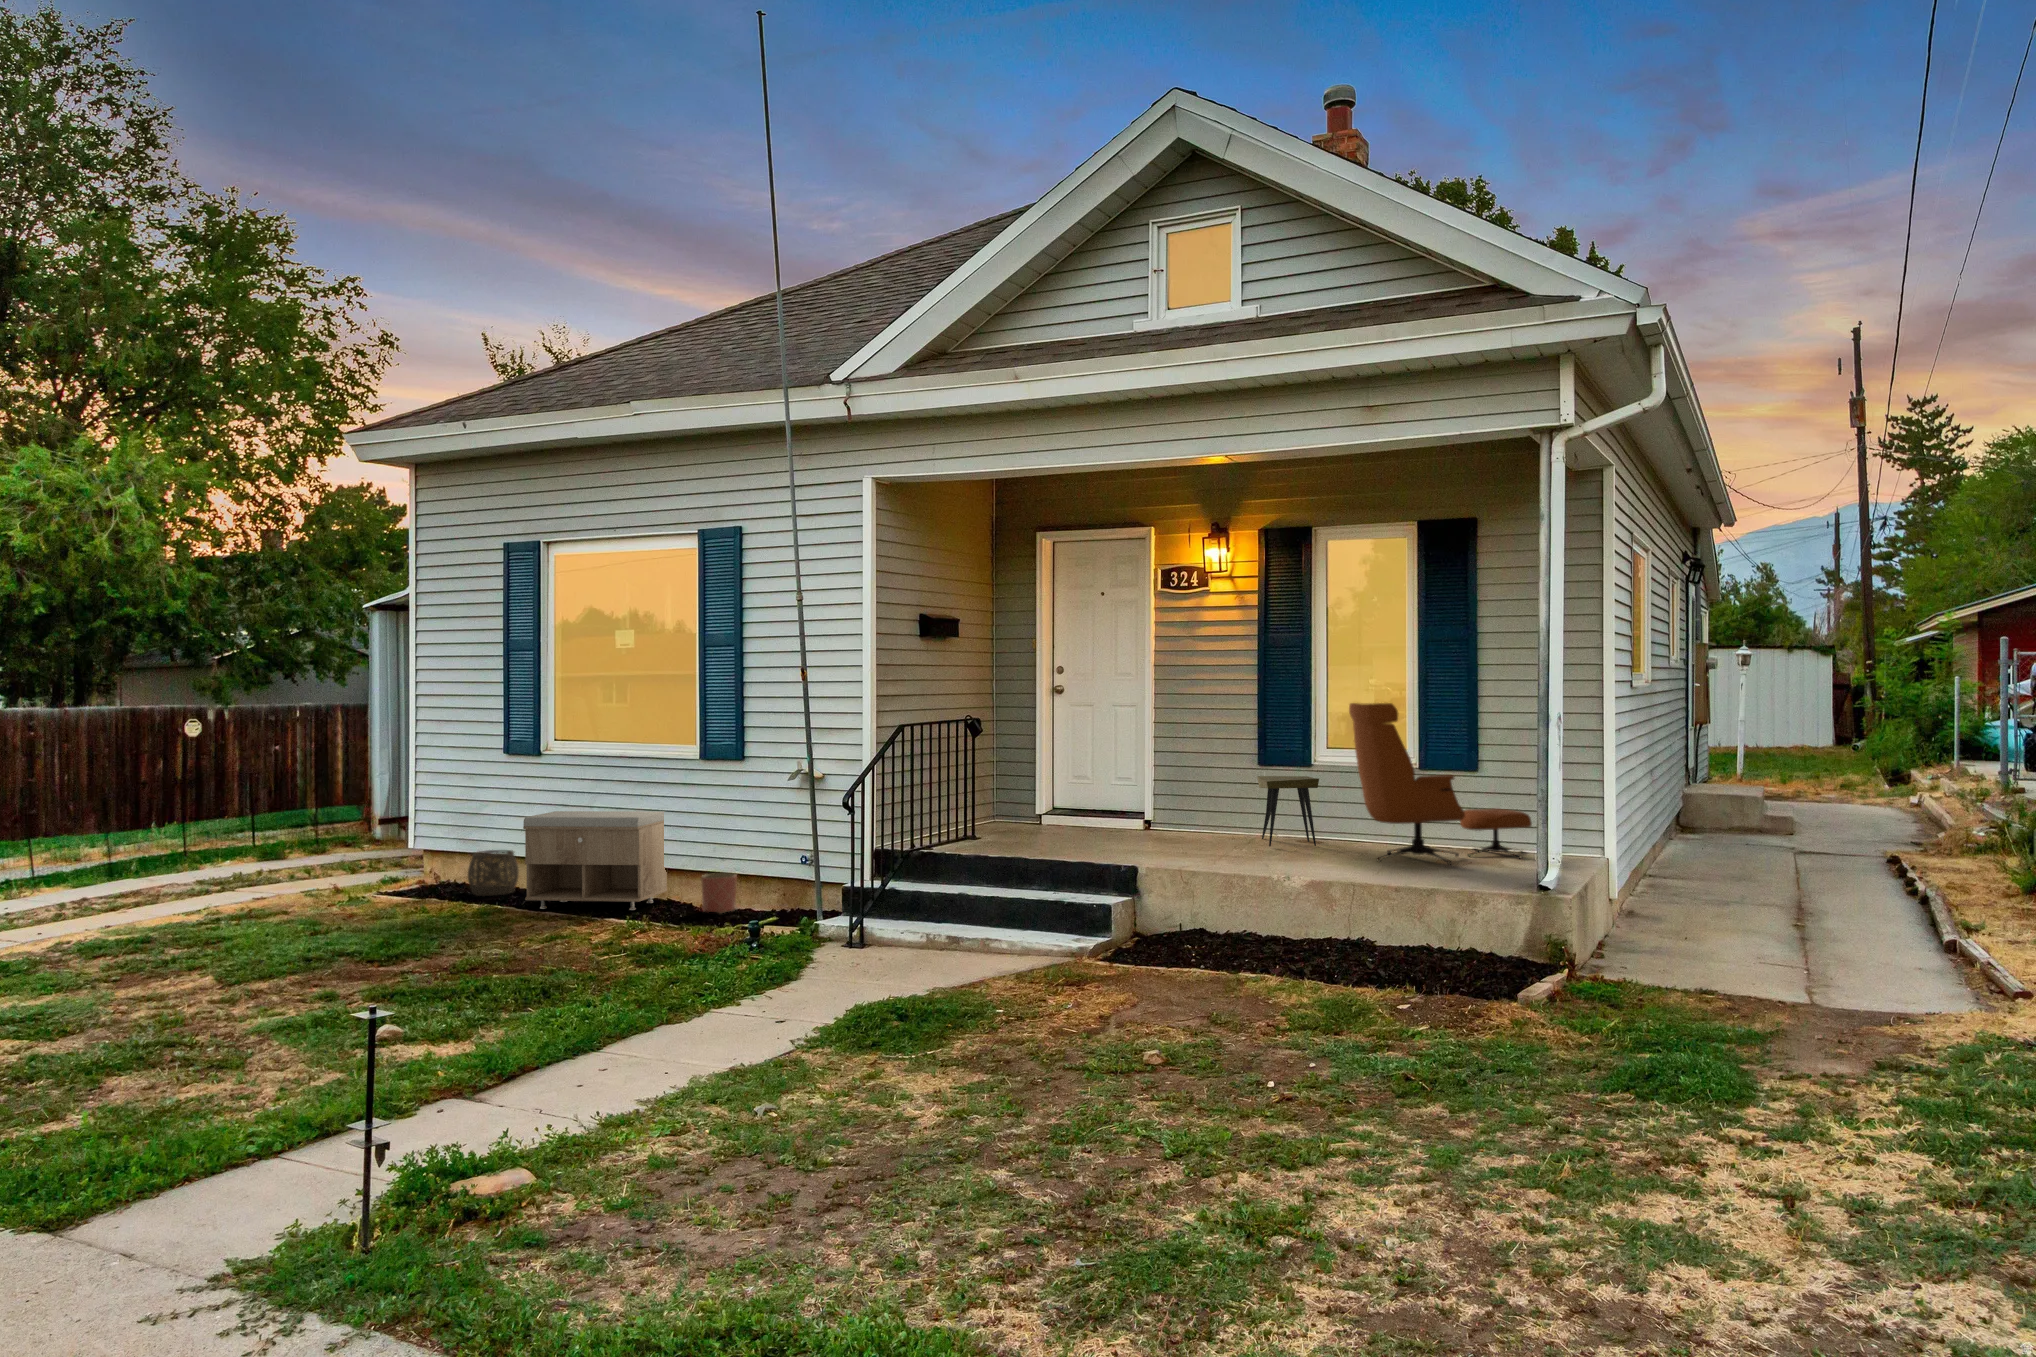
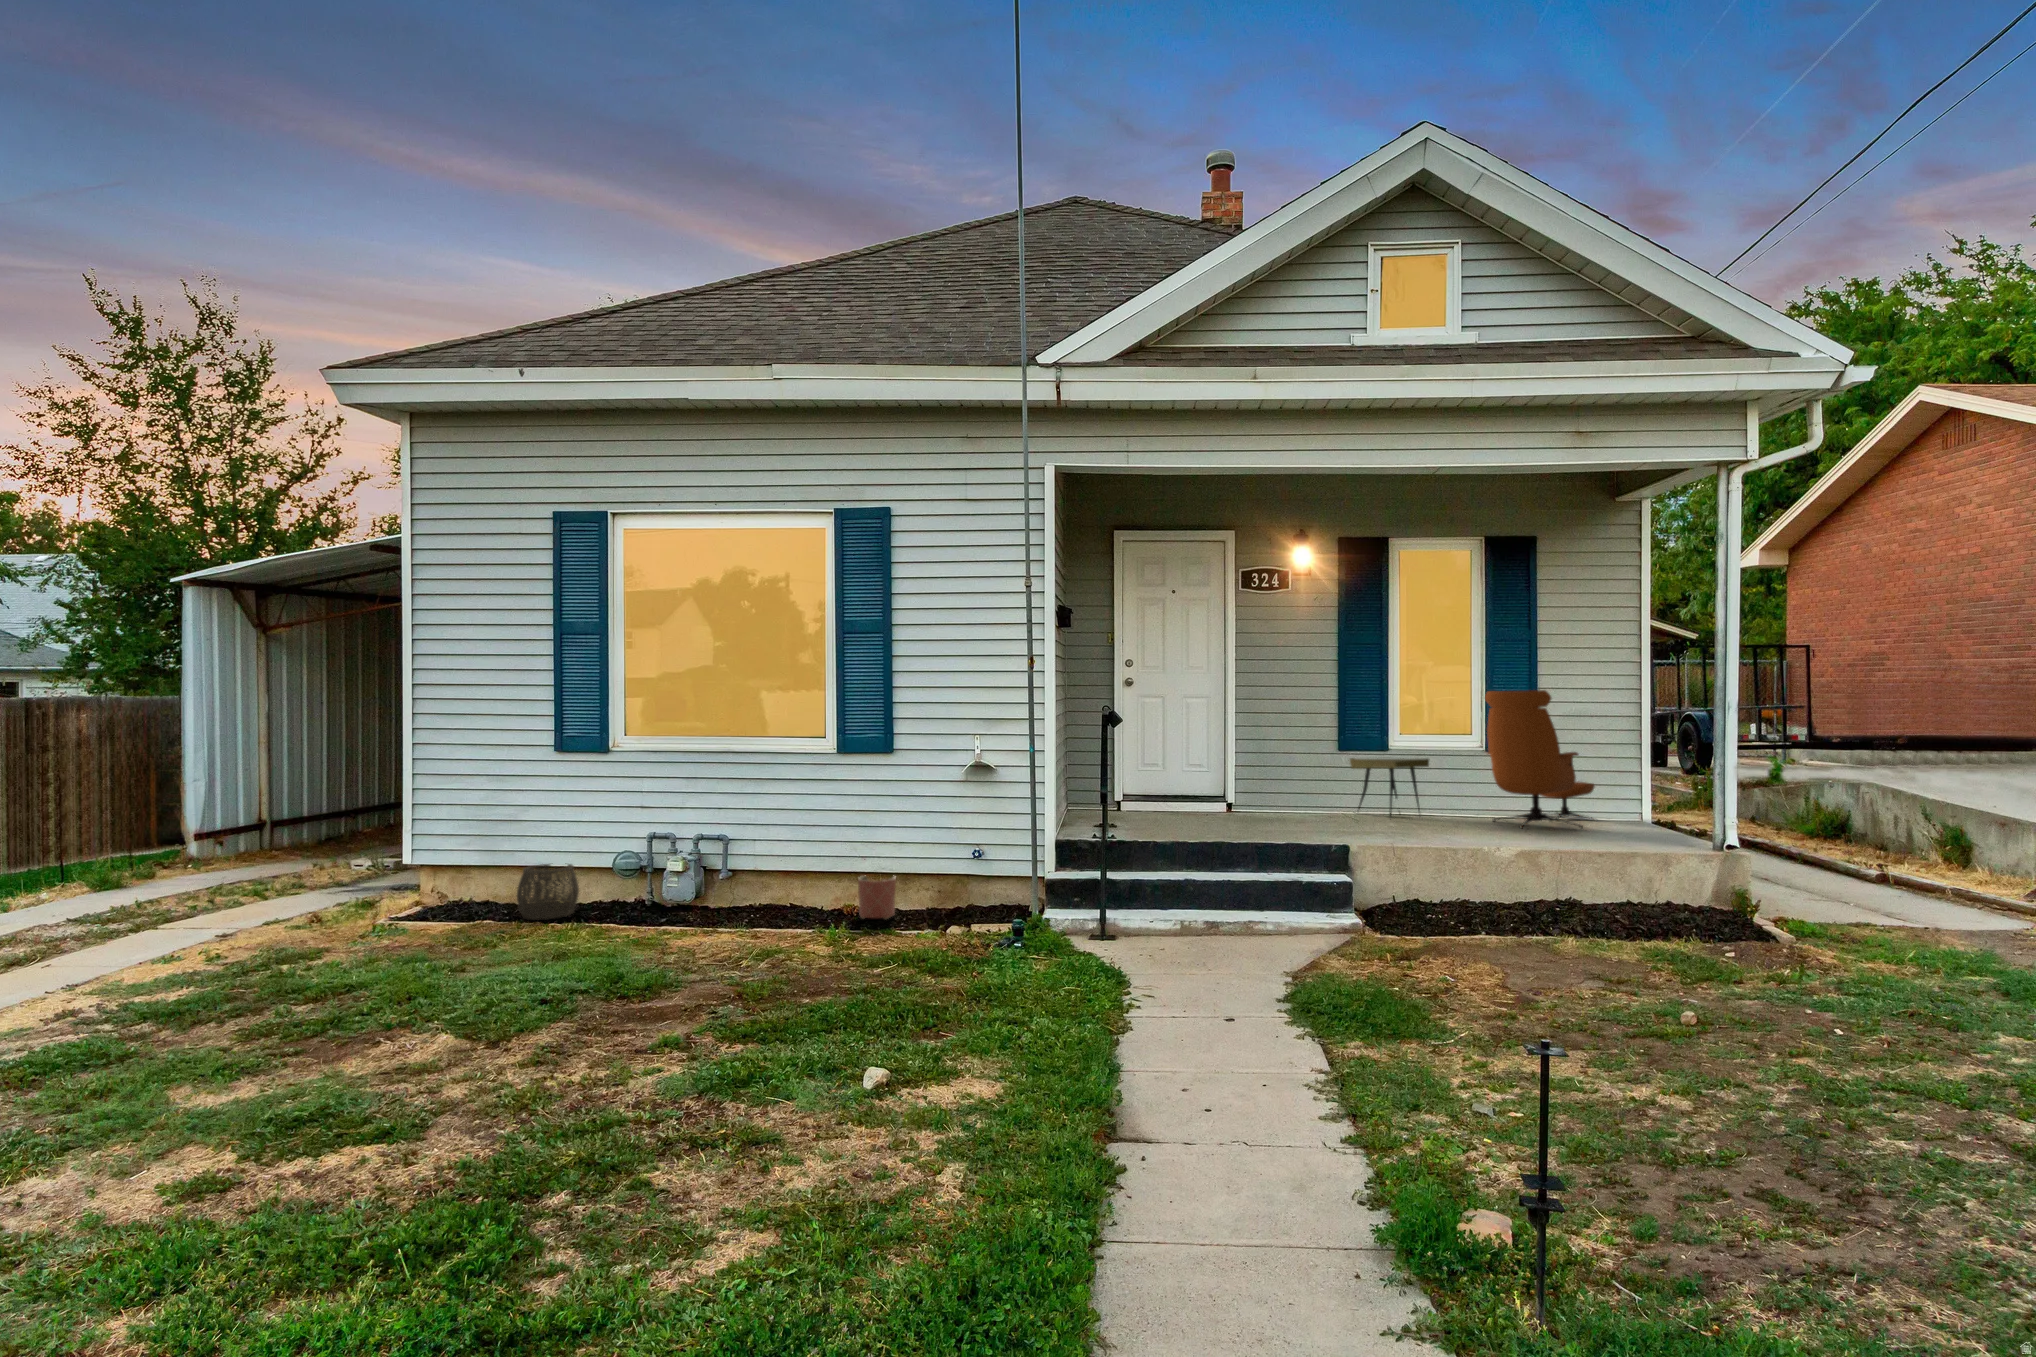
storage bench: present [523,811,667,910] -> none [643,811,788,931]

